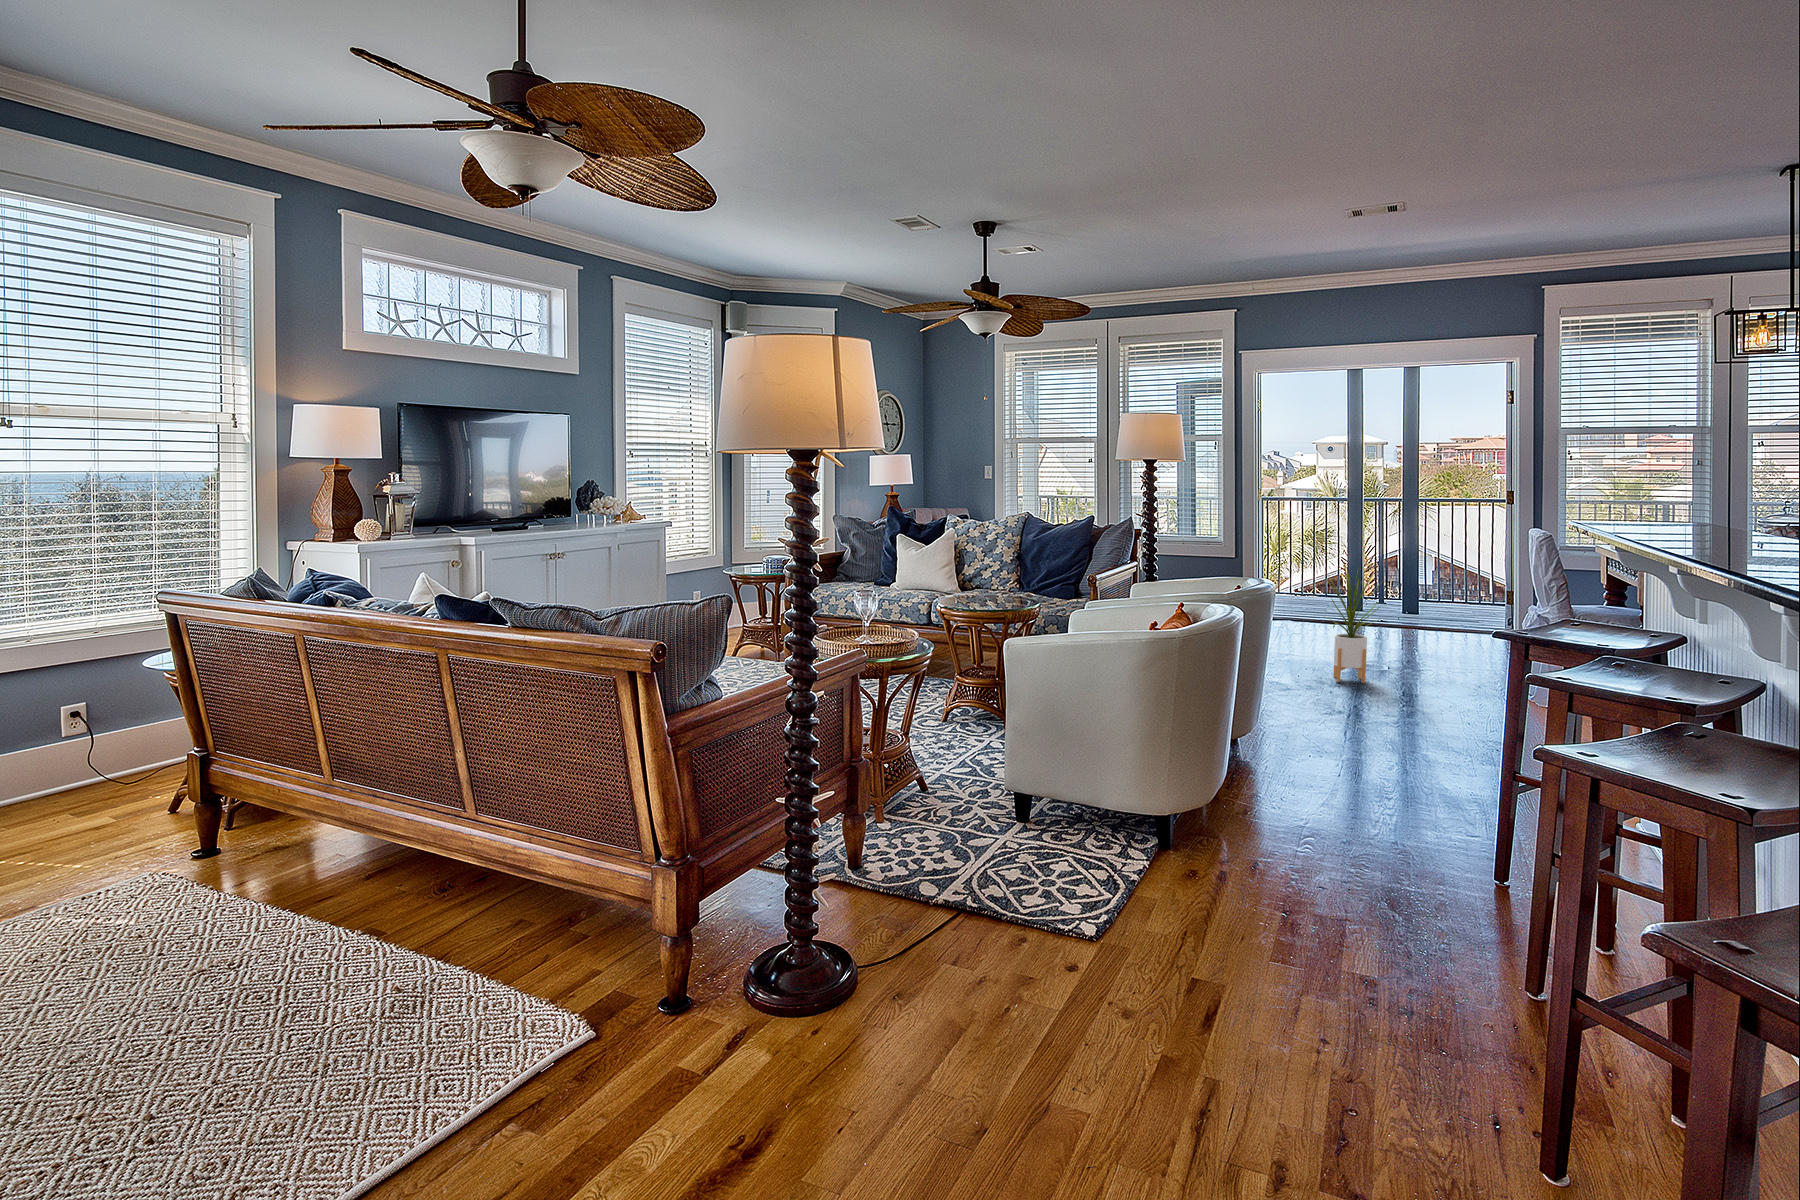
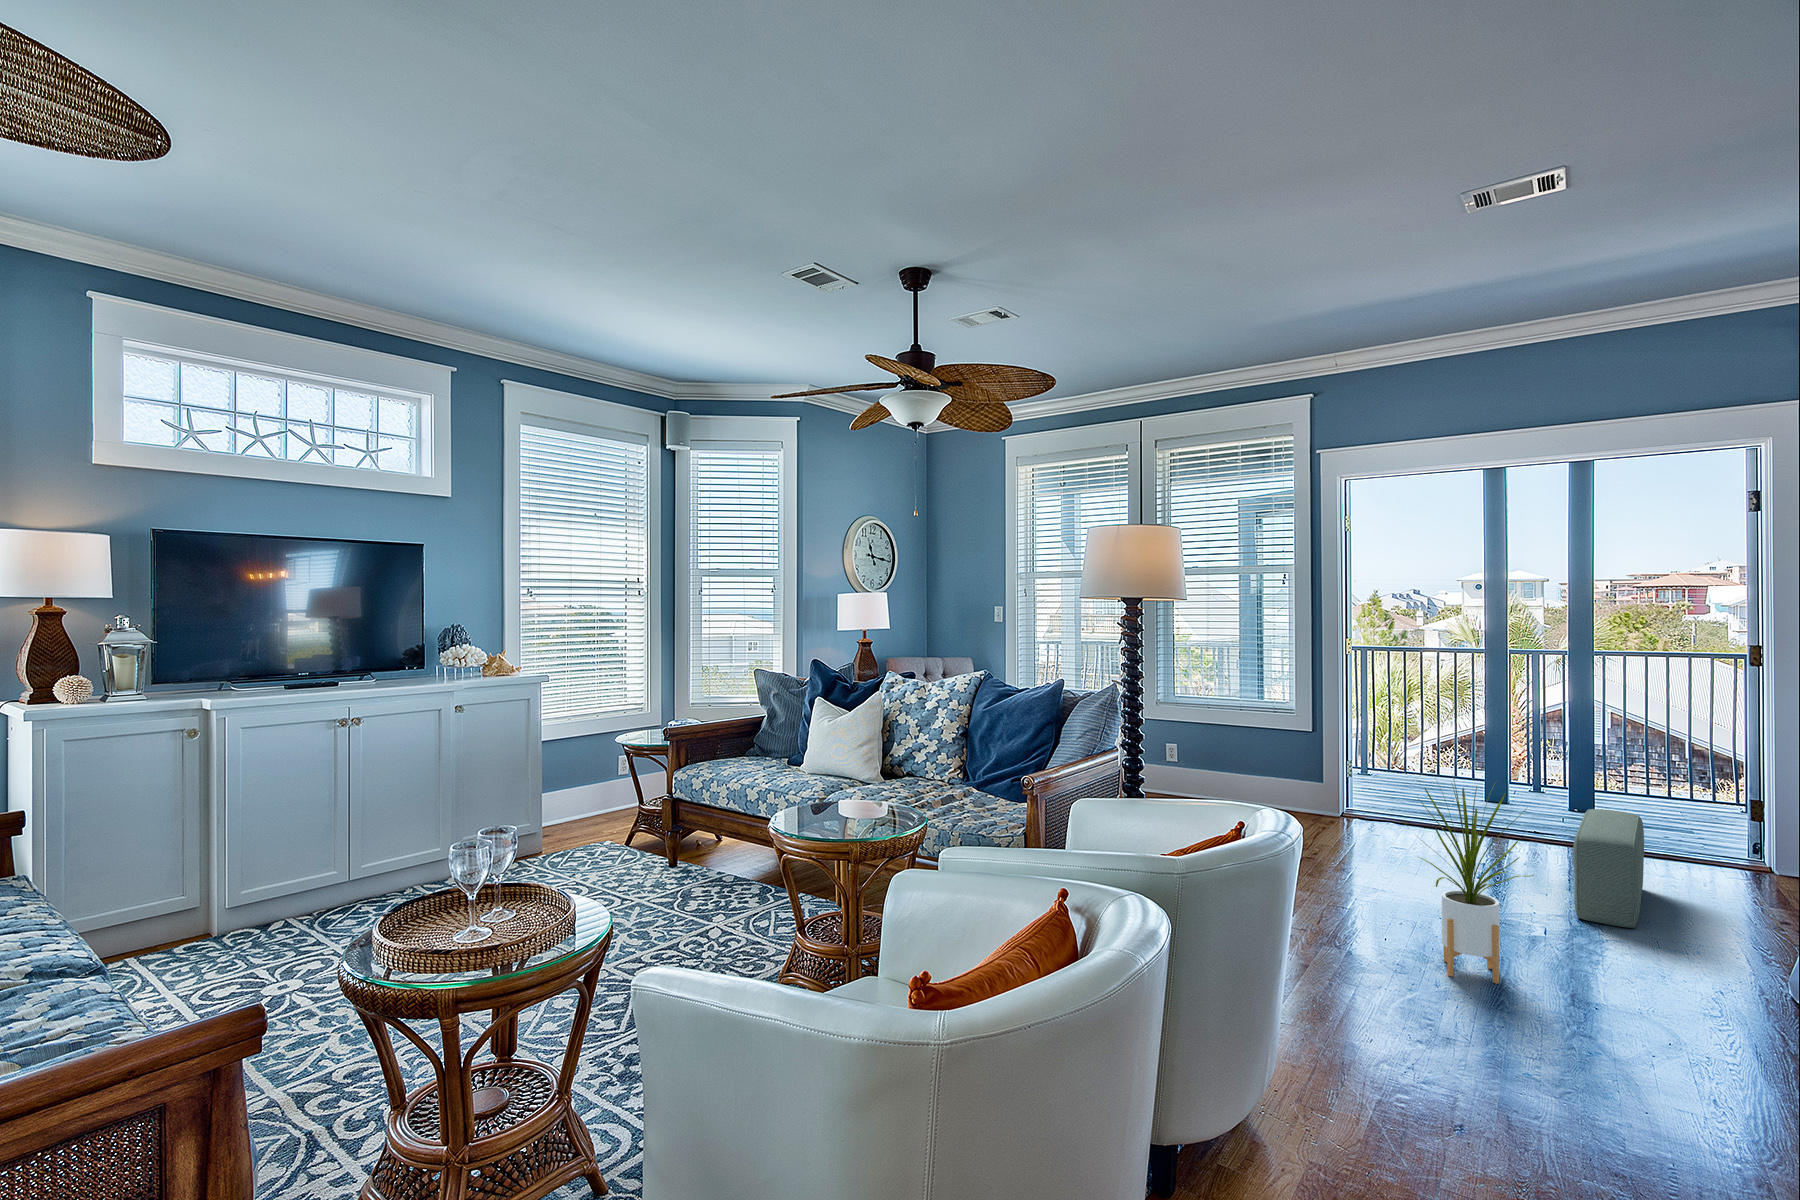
pouf: none [1405,597,1446,661] -> present [1573,809,1644,928]

